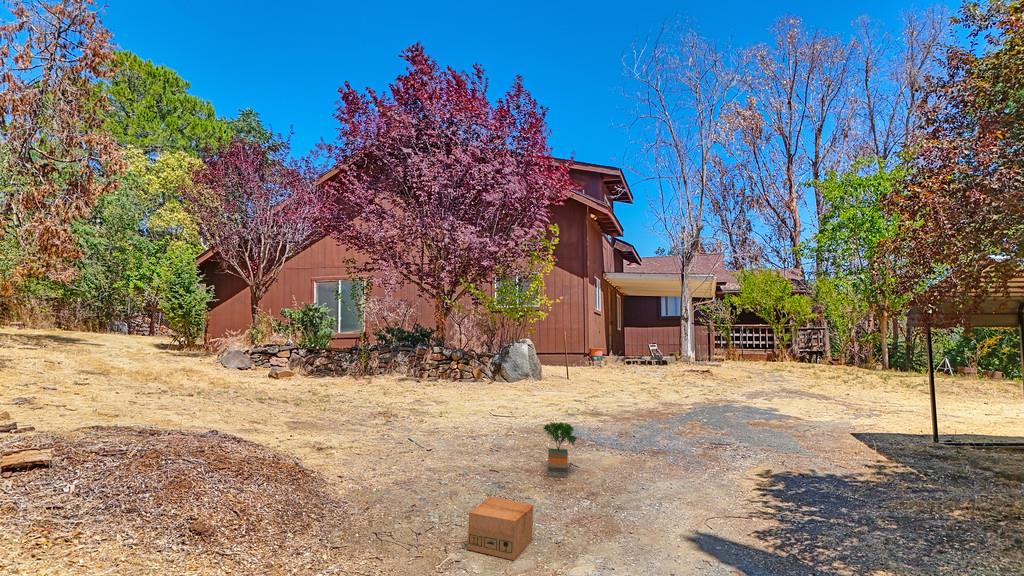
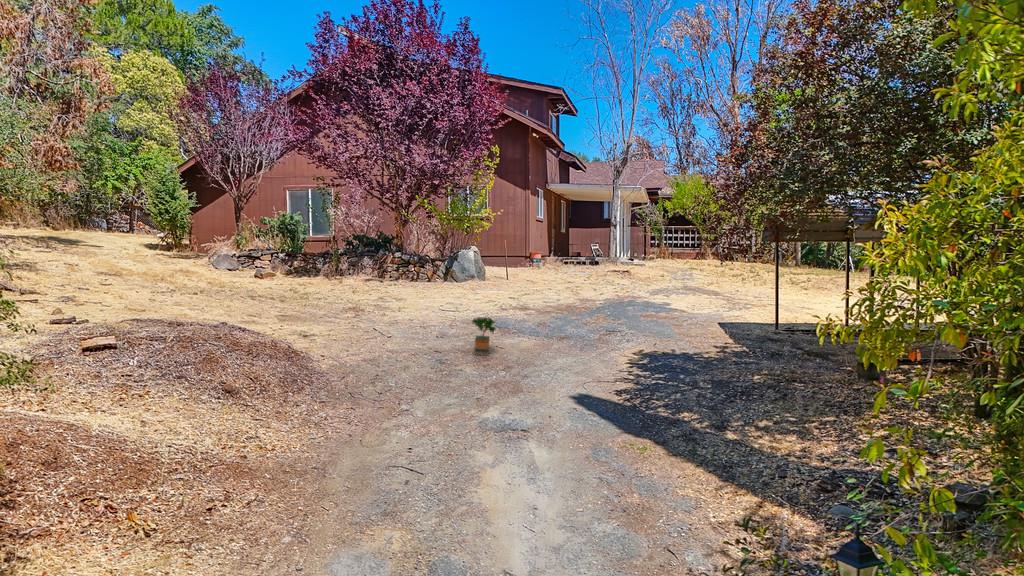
cardboard box: present [468,496,533,560] -> none [411,368,456,407]

